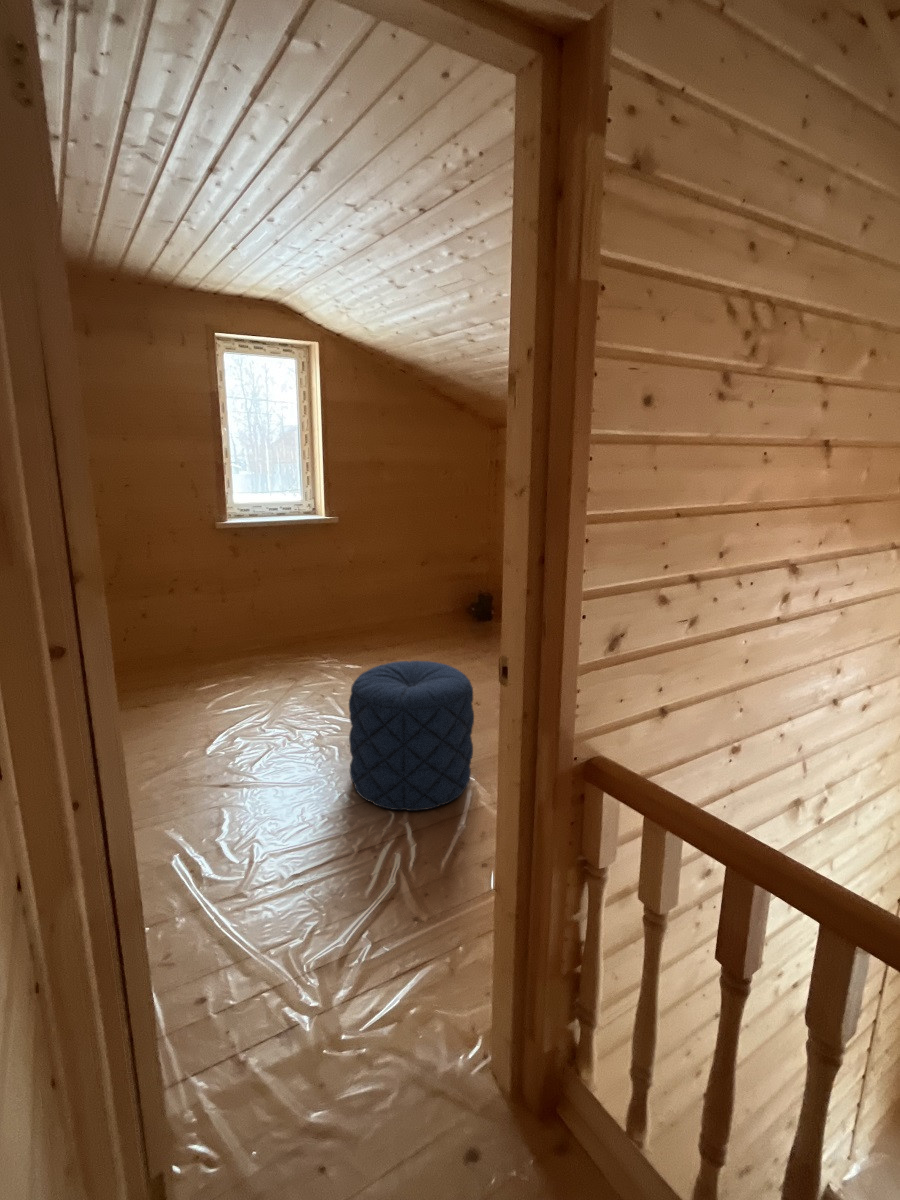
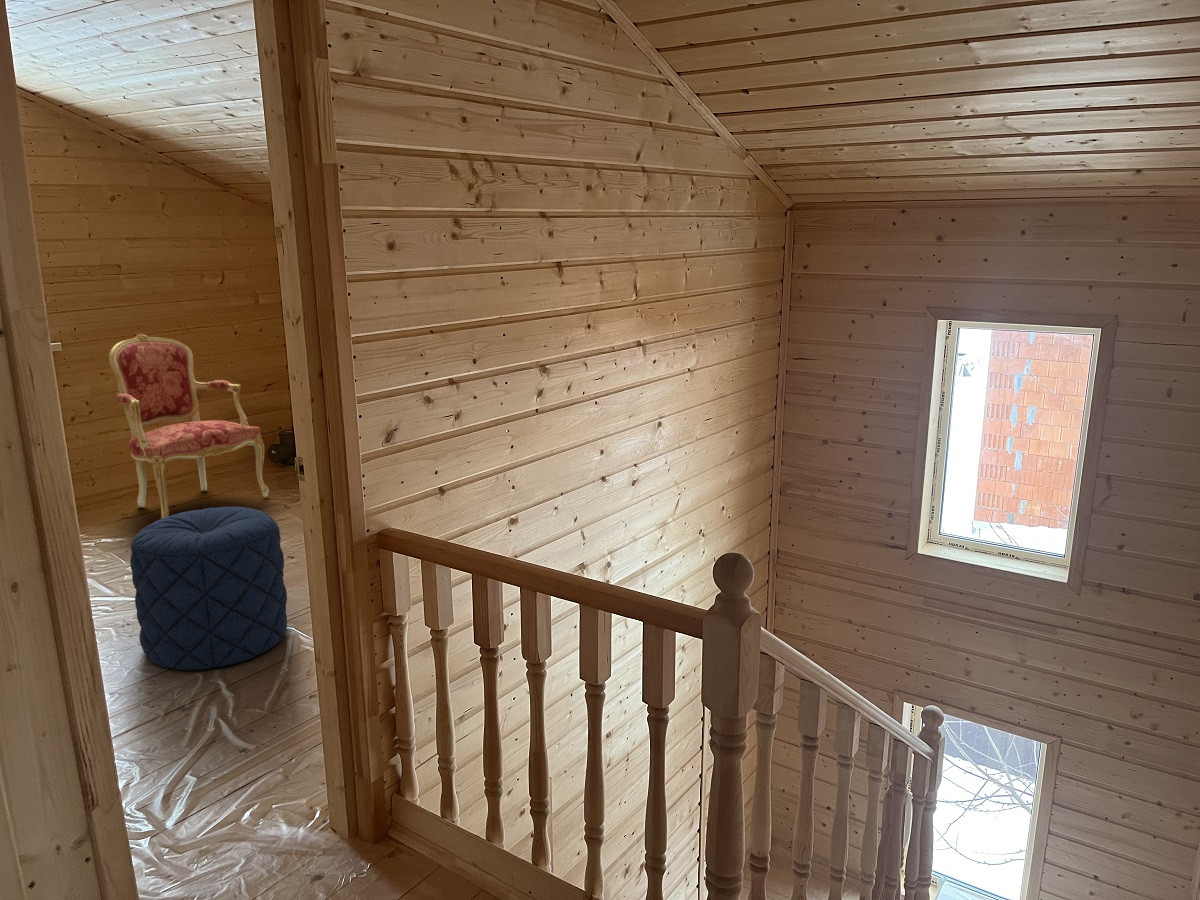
armchair: none [365,505,469,657] -> present [109,334,269,518]

